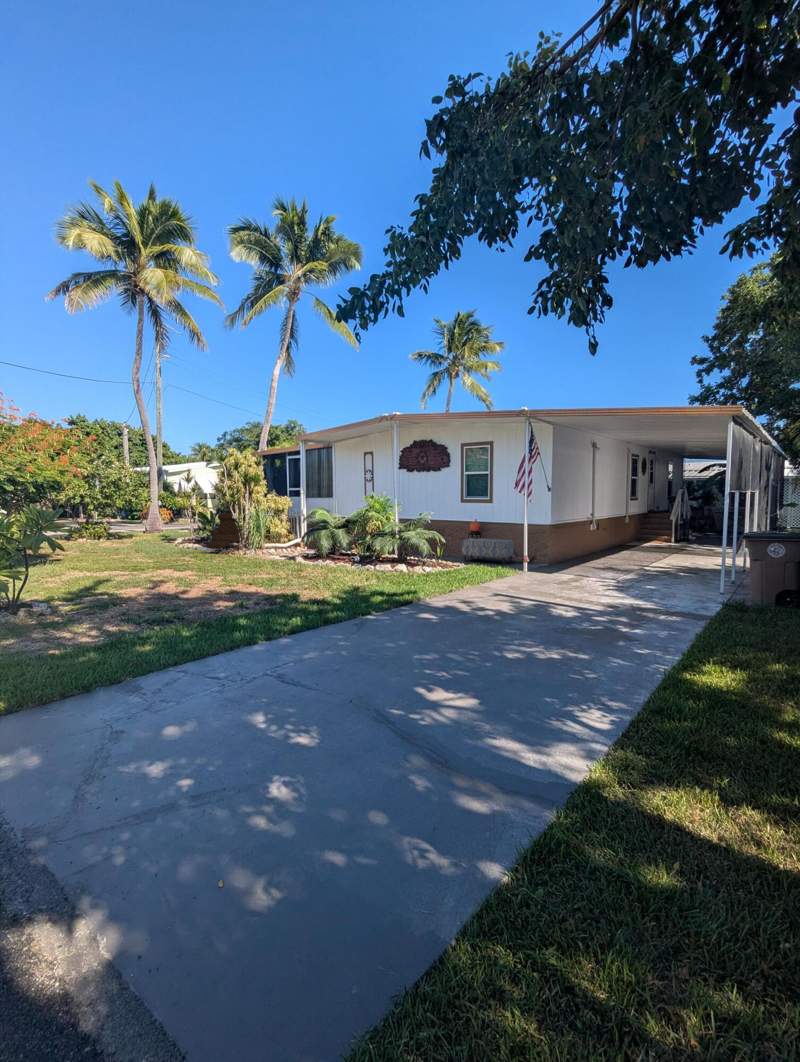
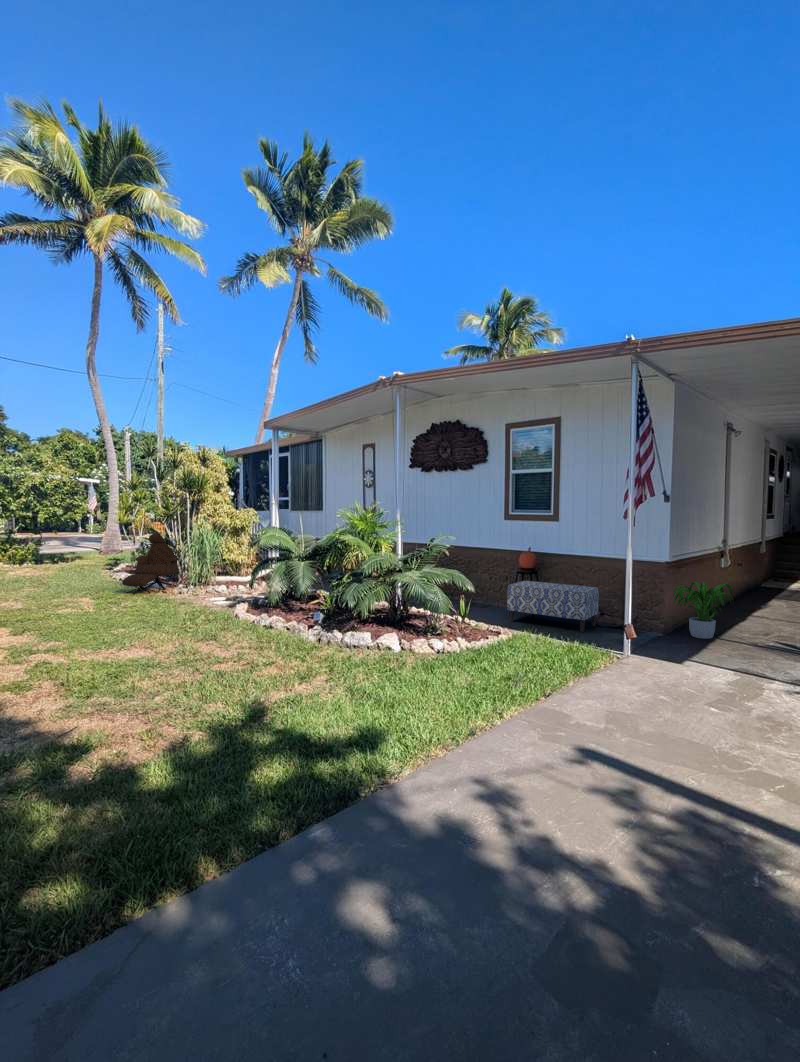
potted plant: none [553,536,584,566] -> present [673,582,734,639]

